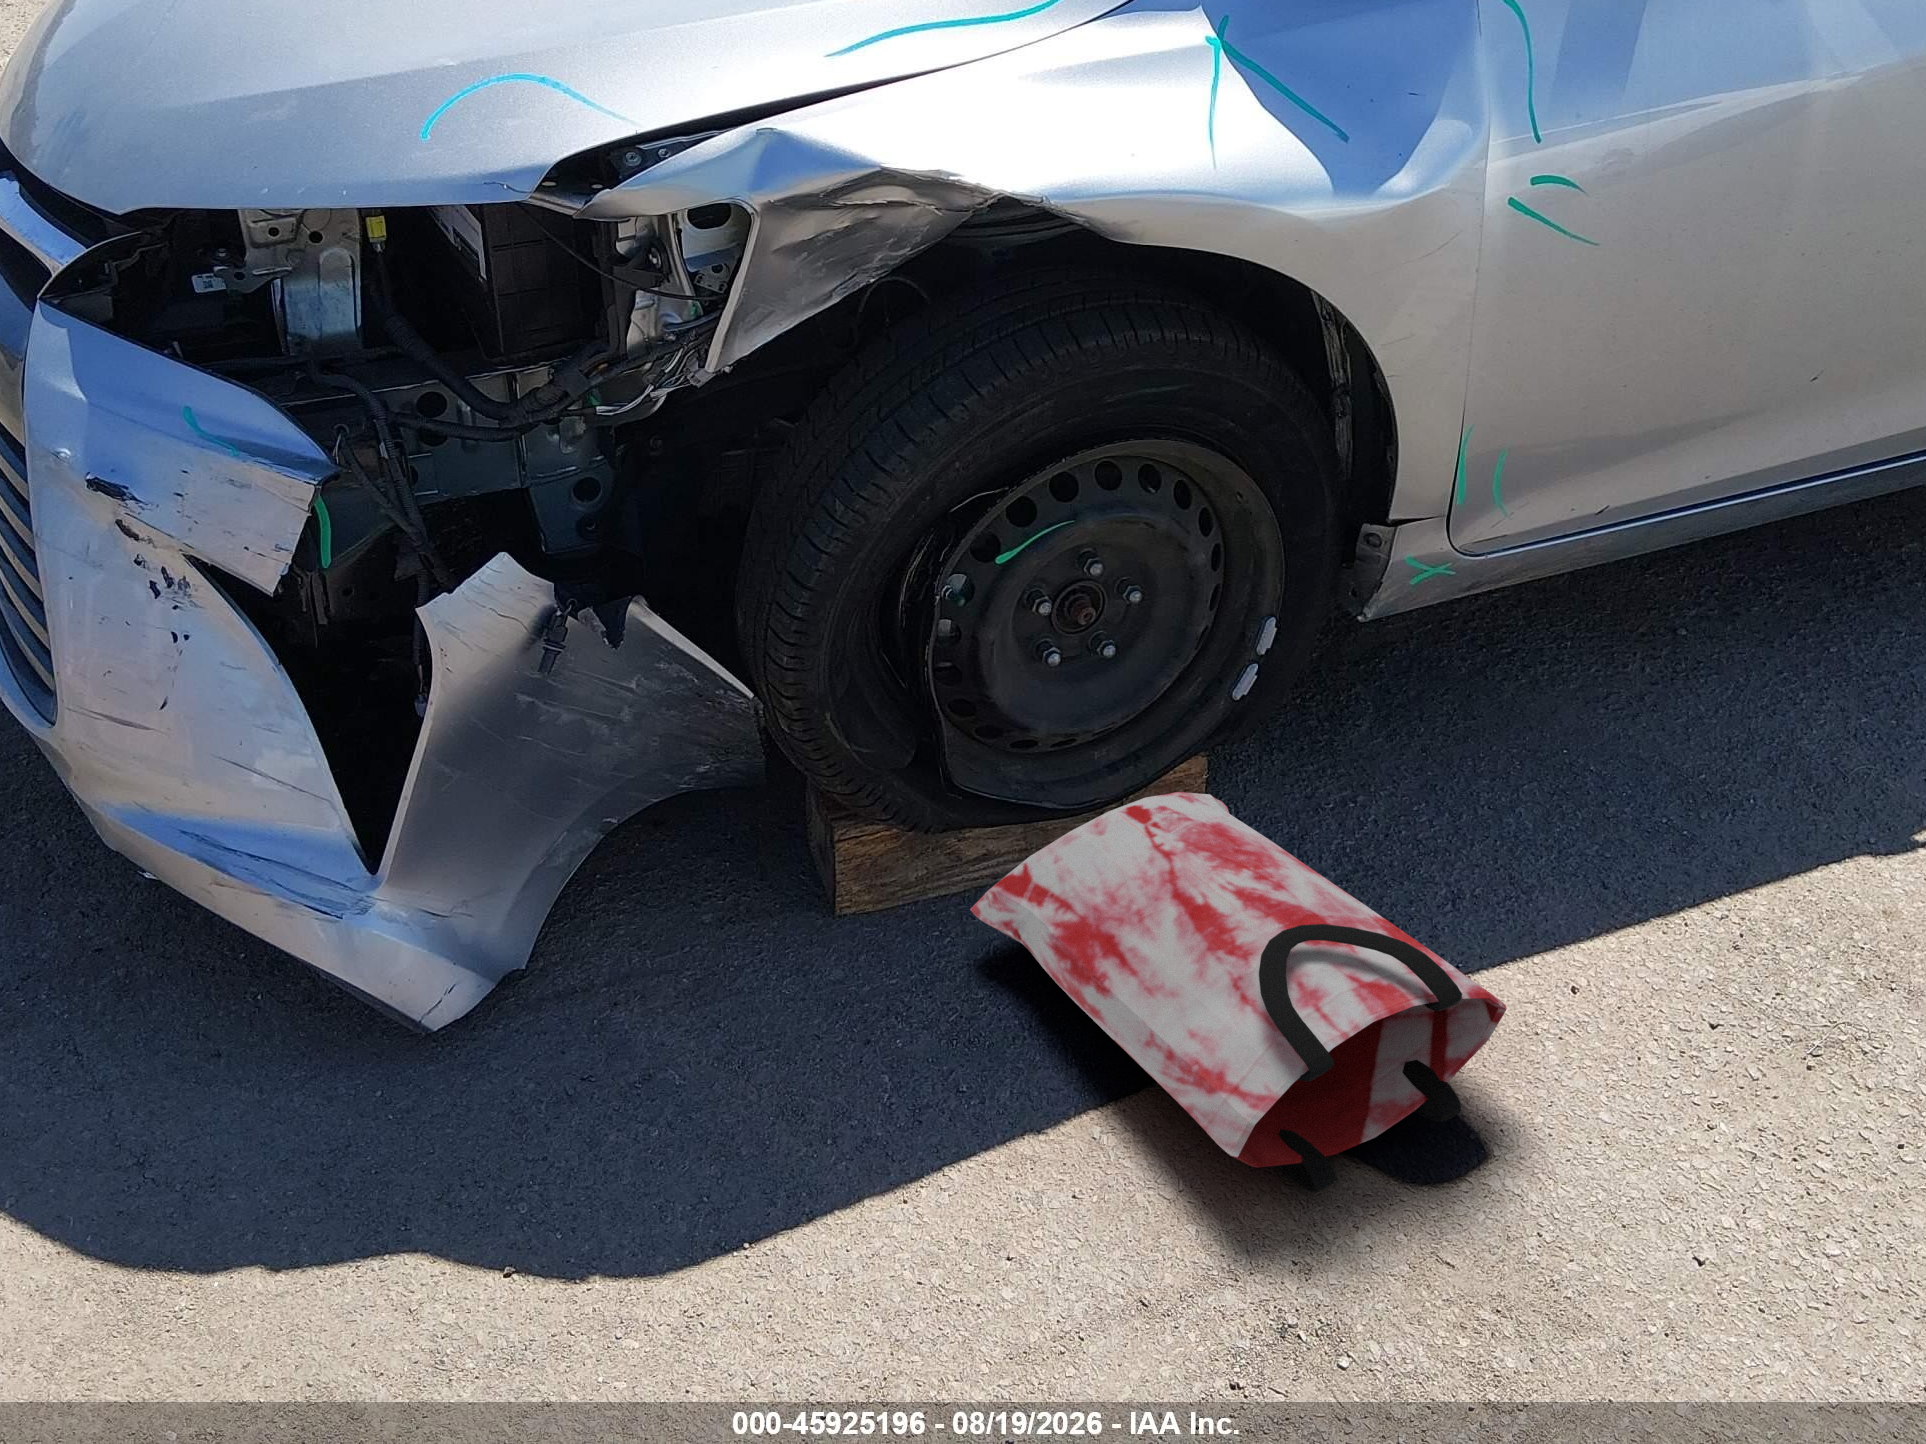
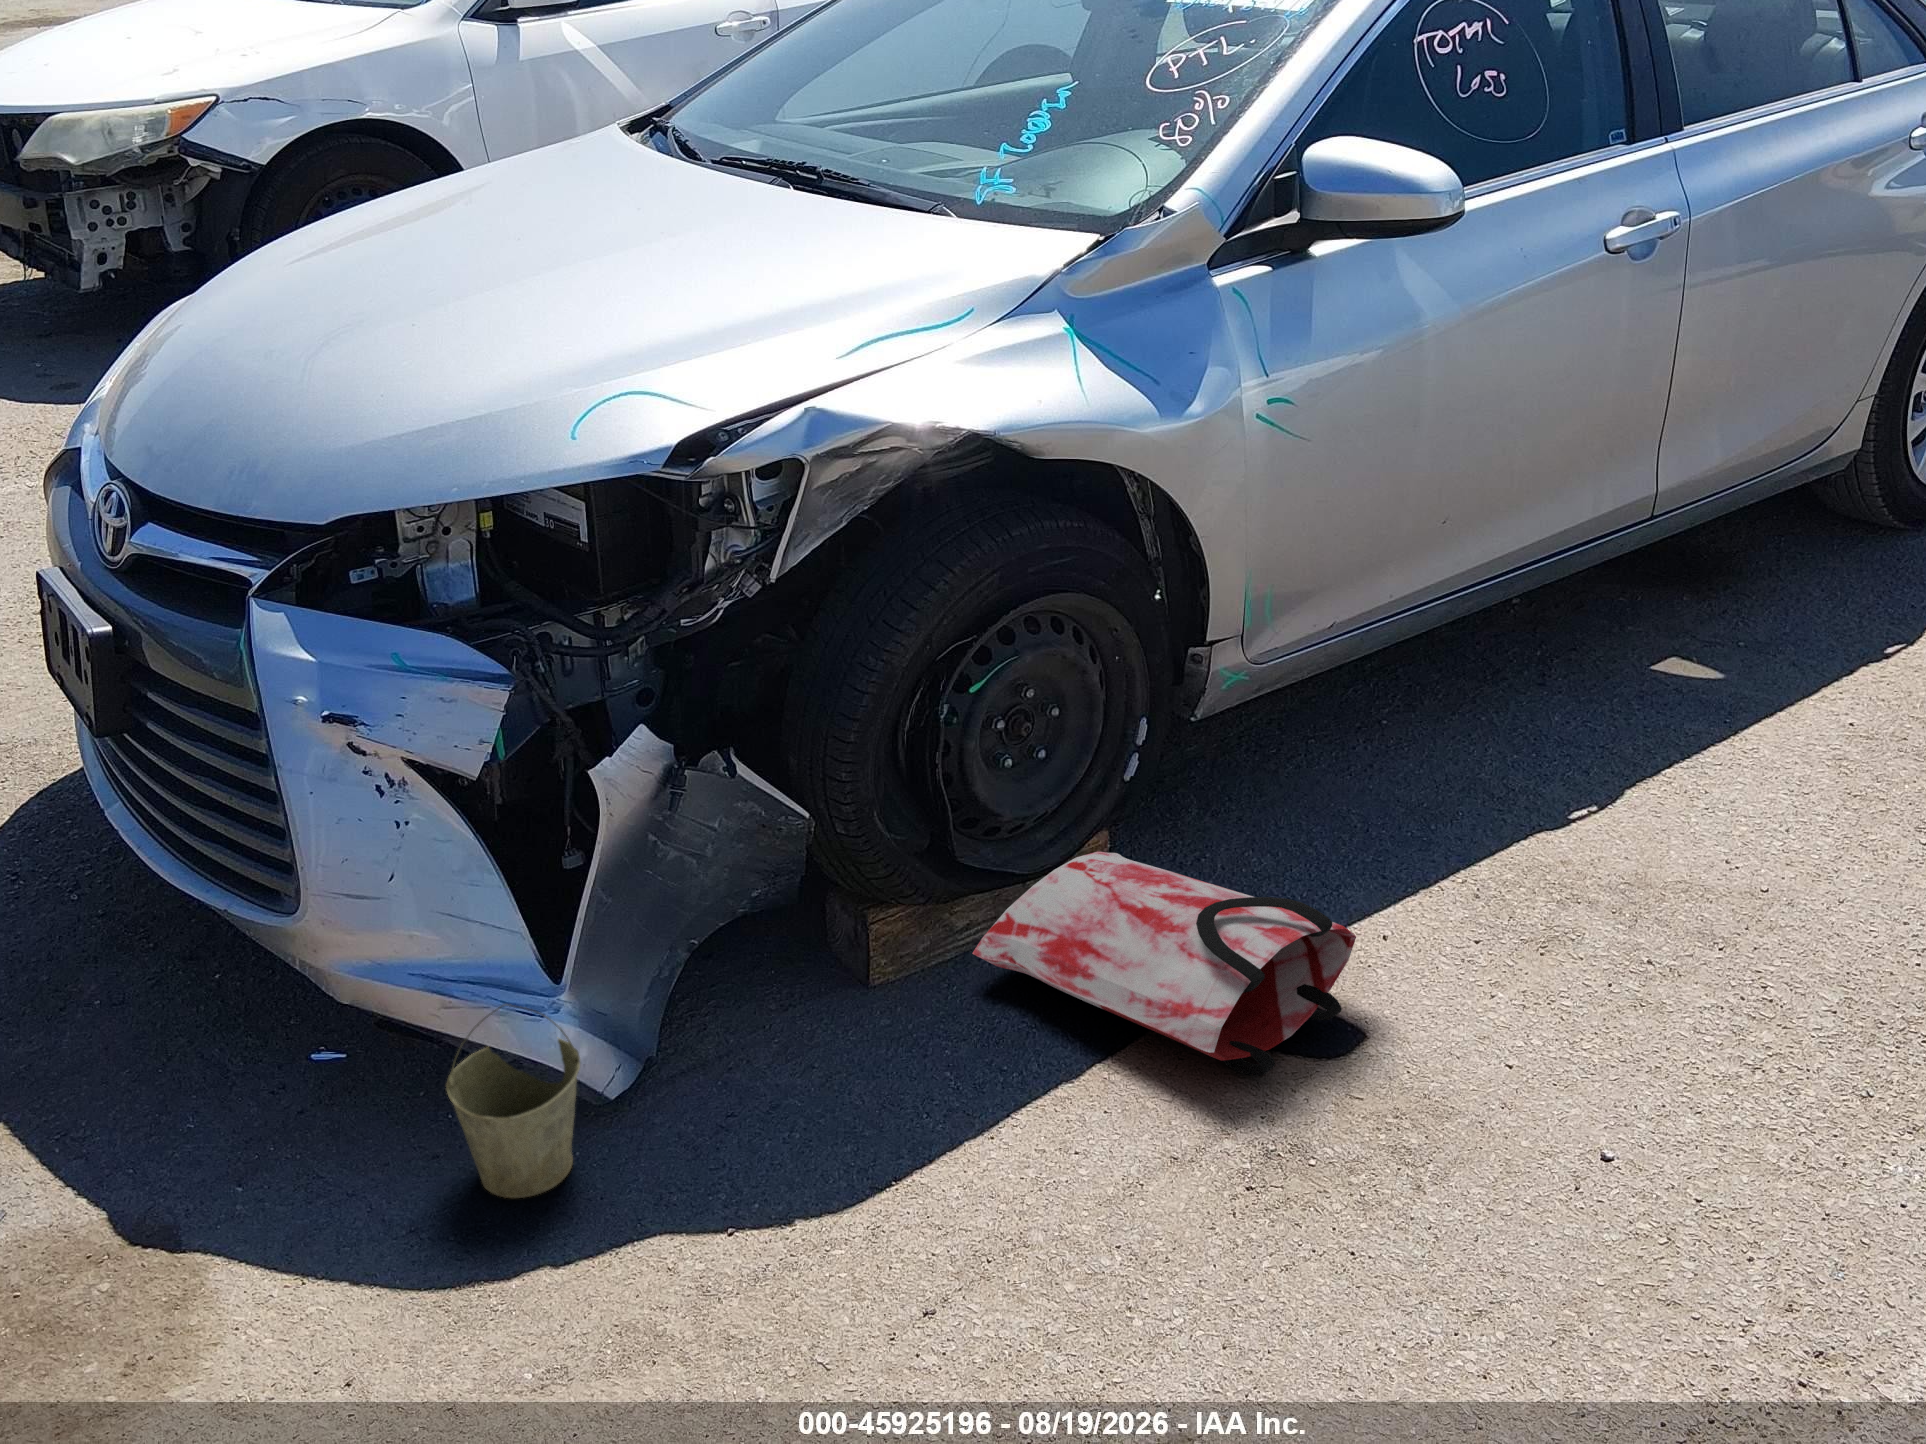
bucket: none [183,911,367,1156] -> present [446,1004,580,1198]

